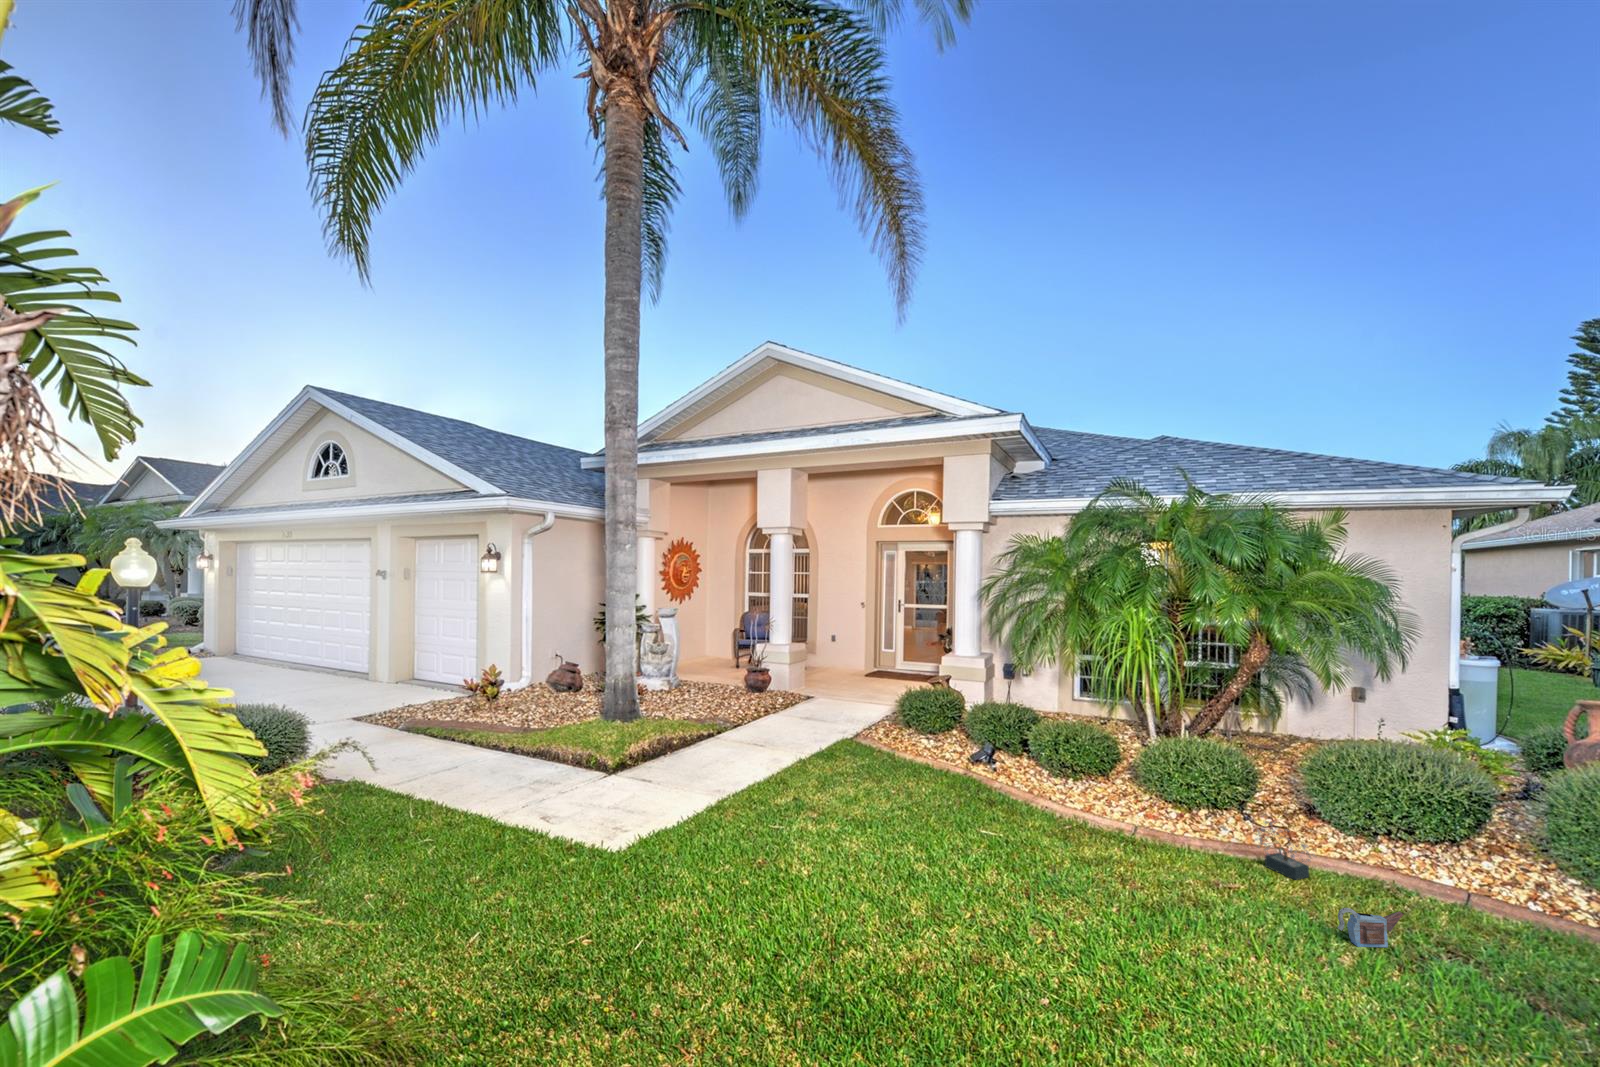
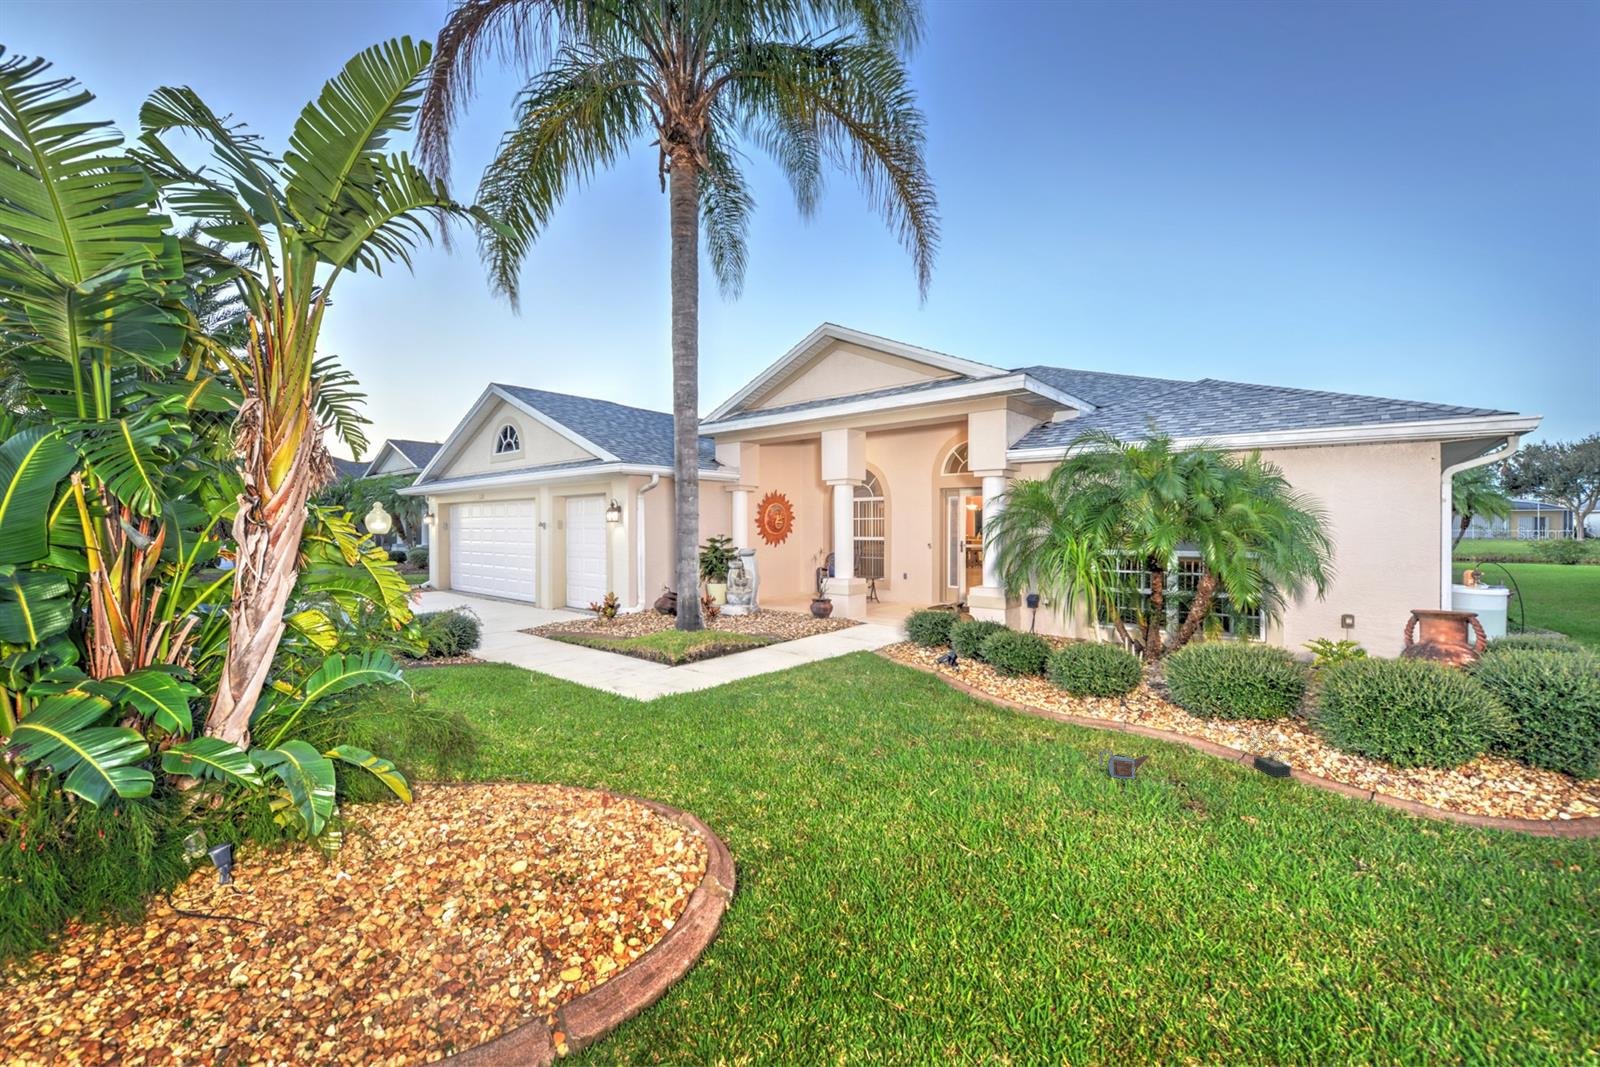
decorative plant: present [1253,822,1311,880] -> present [1247,730,1296,777]

